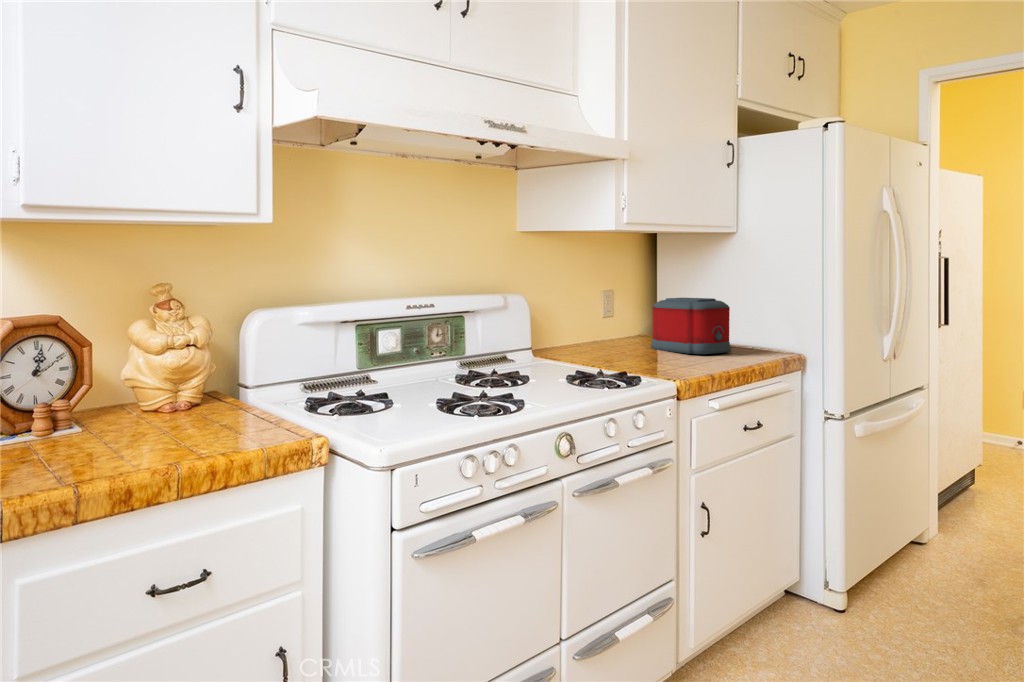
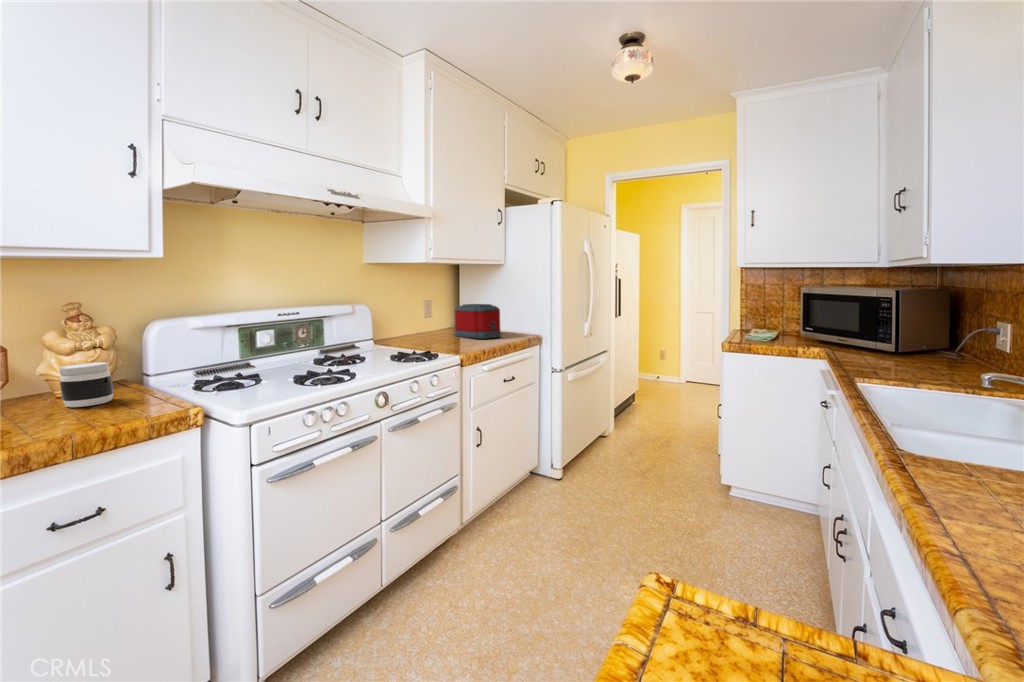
jar: none [152,366,210,427] -> present [60,362,113,407]

